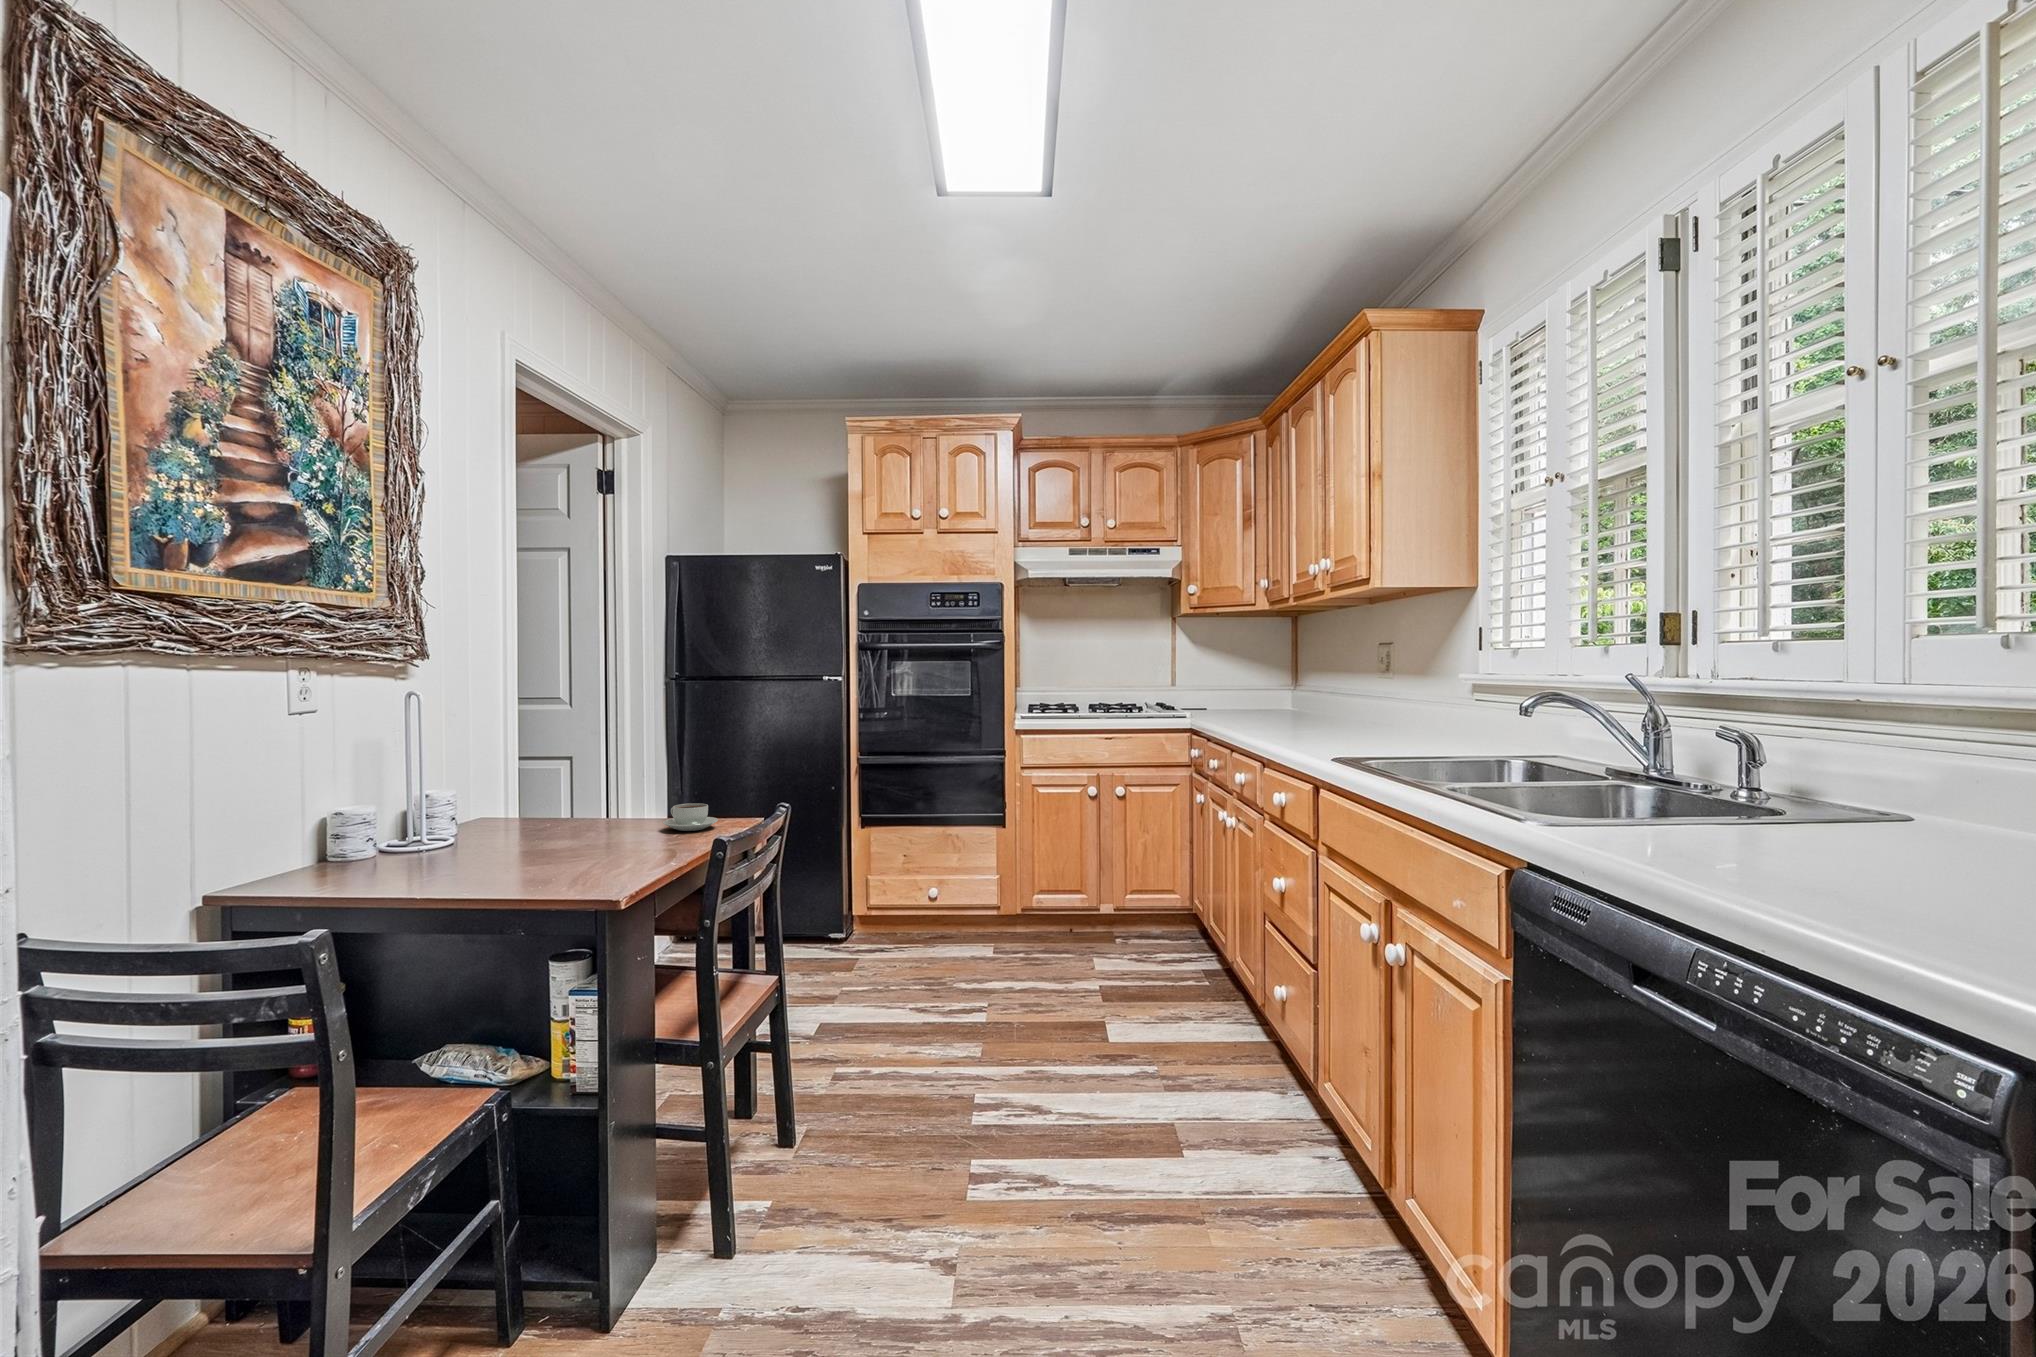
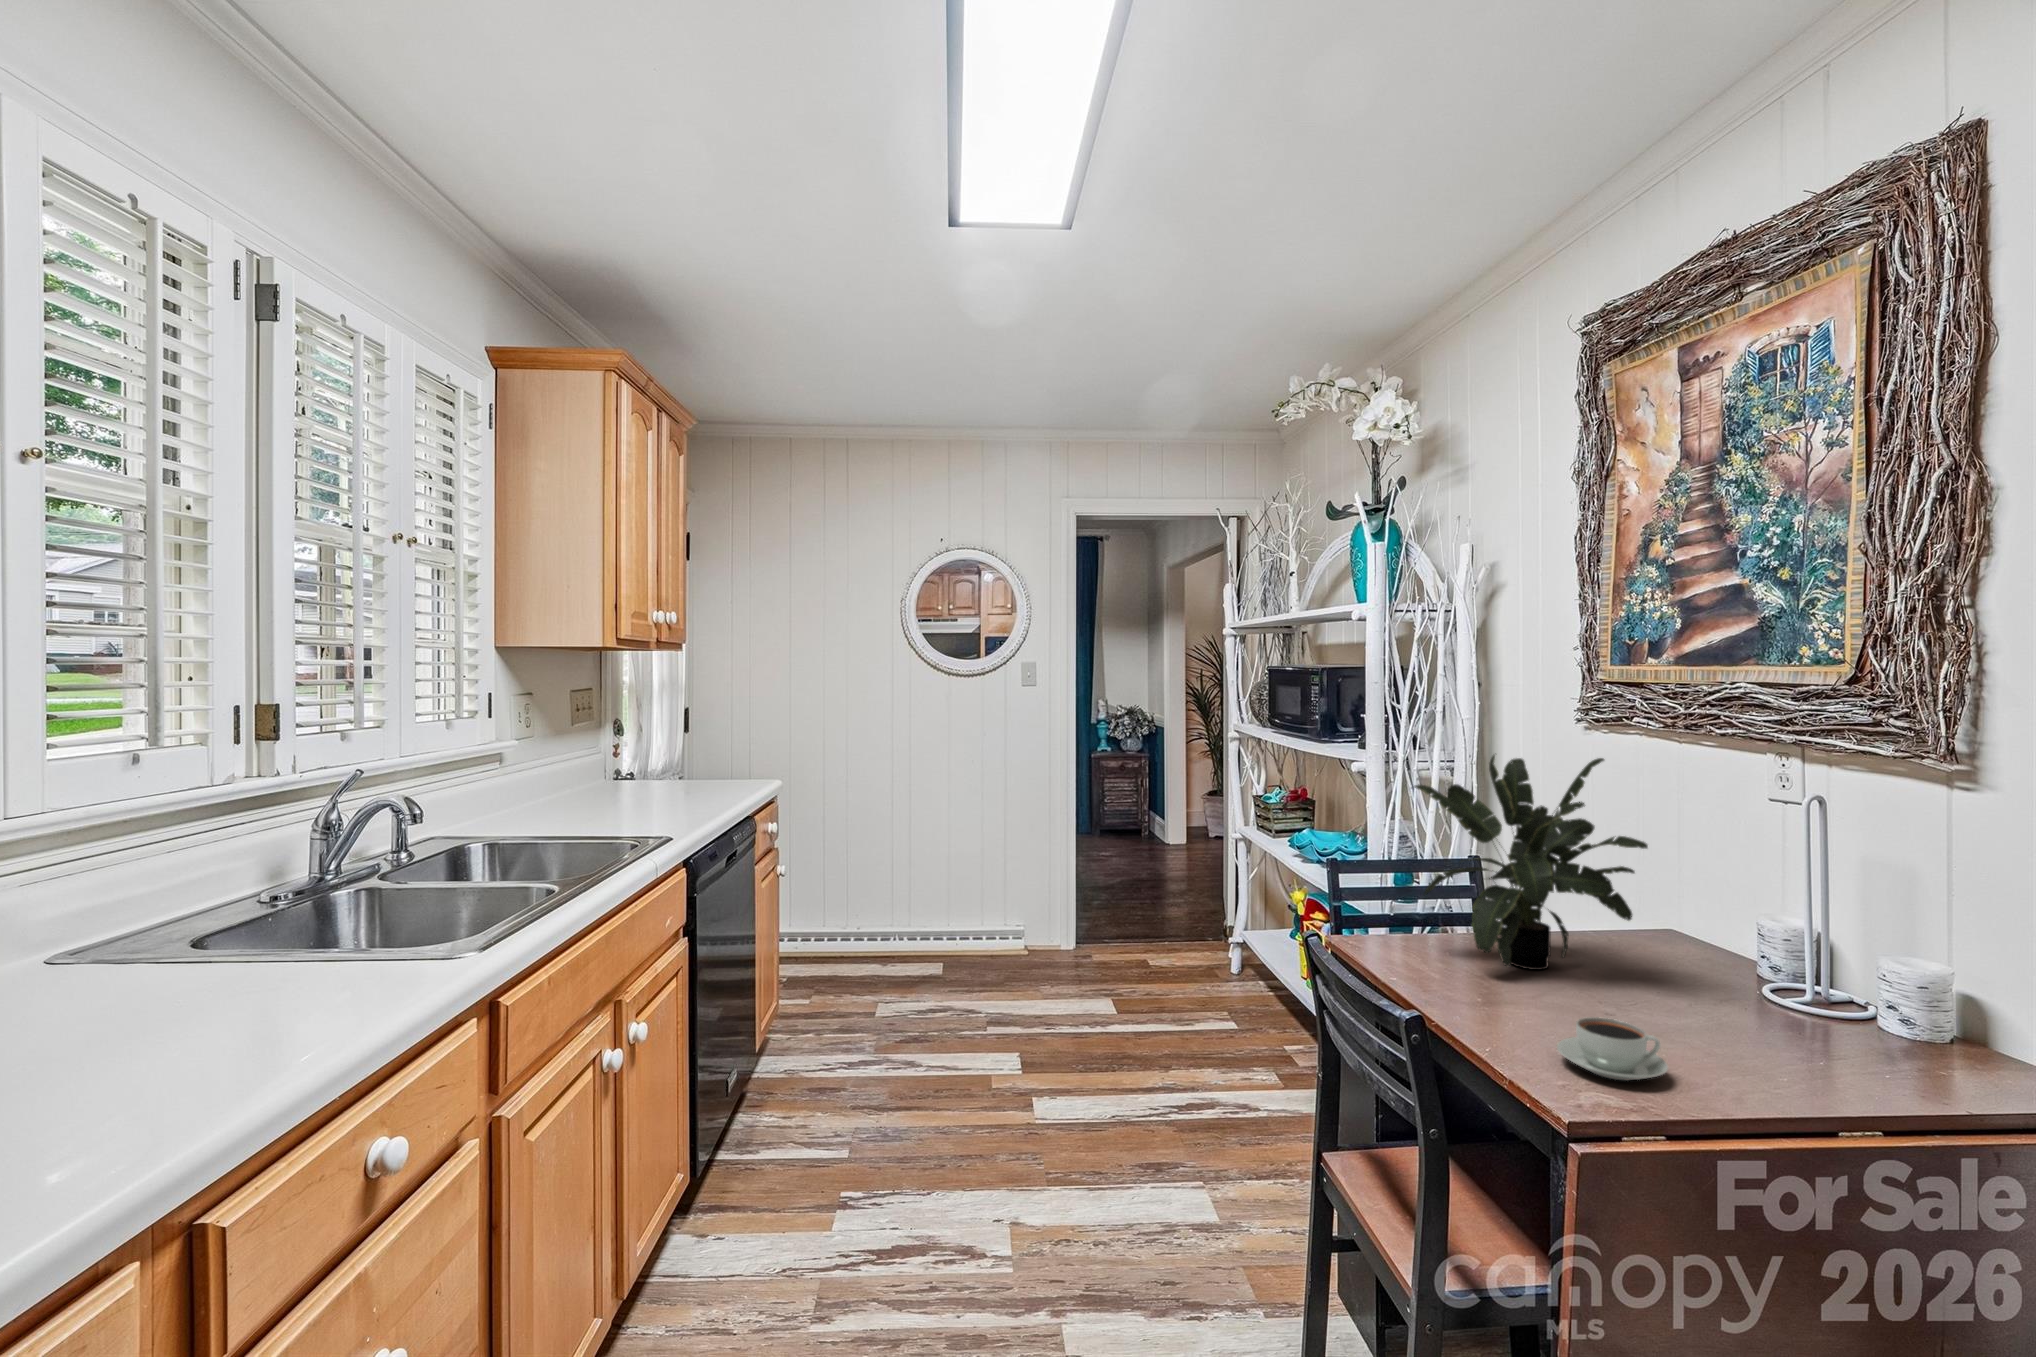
potted plant: none [425,670,607,877] -> present [1414,755,1648,970]

